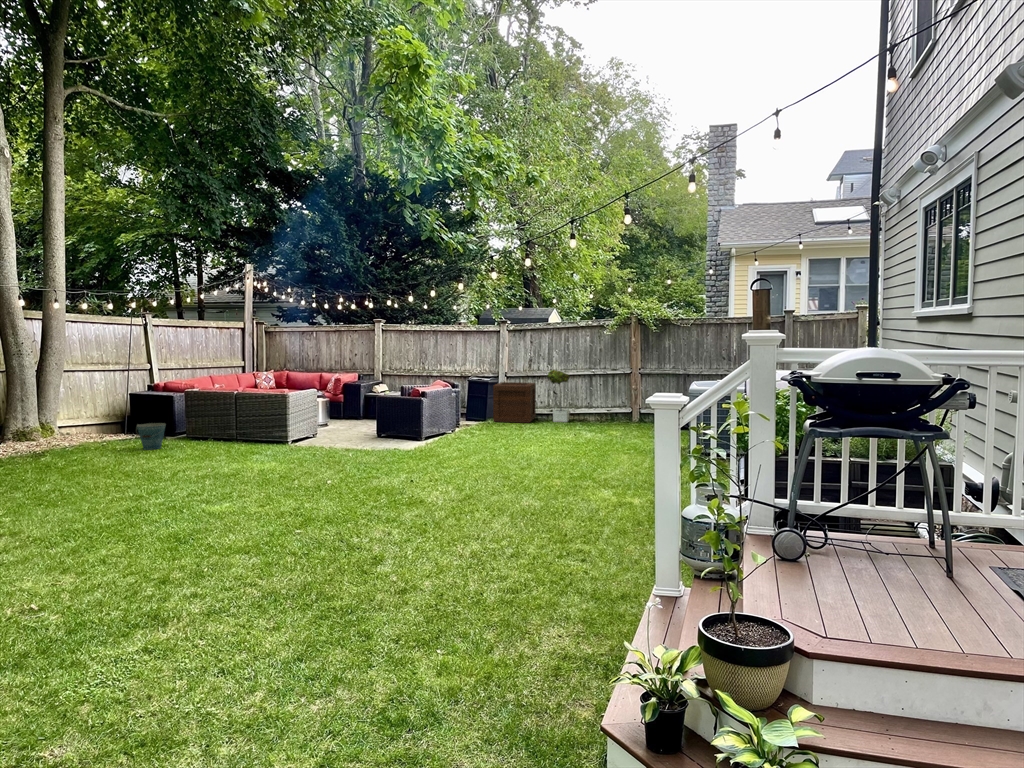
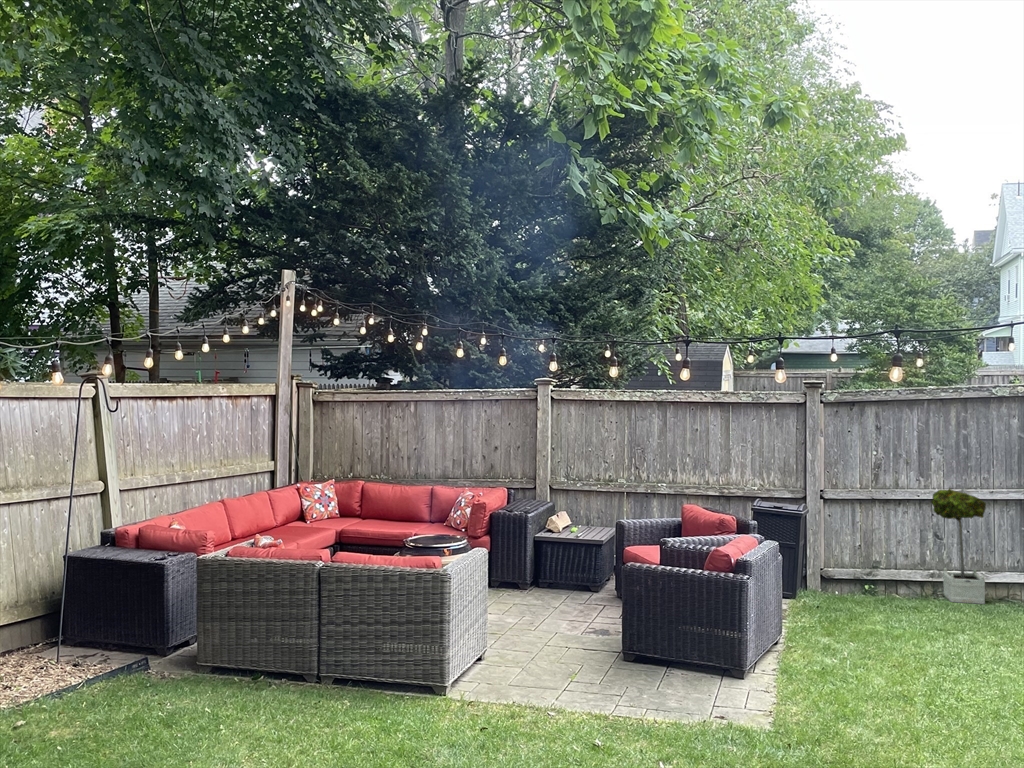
wooden crate: present [493,382,536,423] -> none [813,511,913,607]
bucket: present [137,423,166,450] -> none [85,659,160,741]

